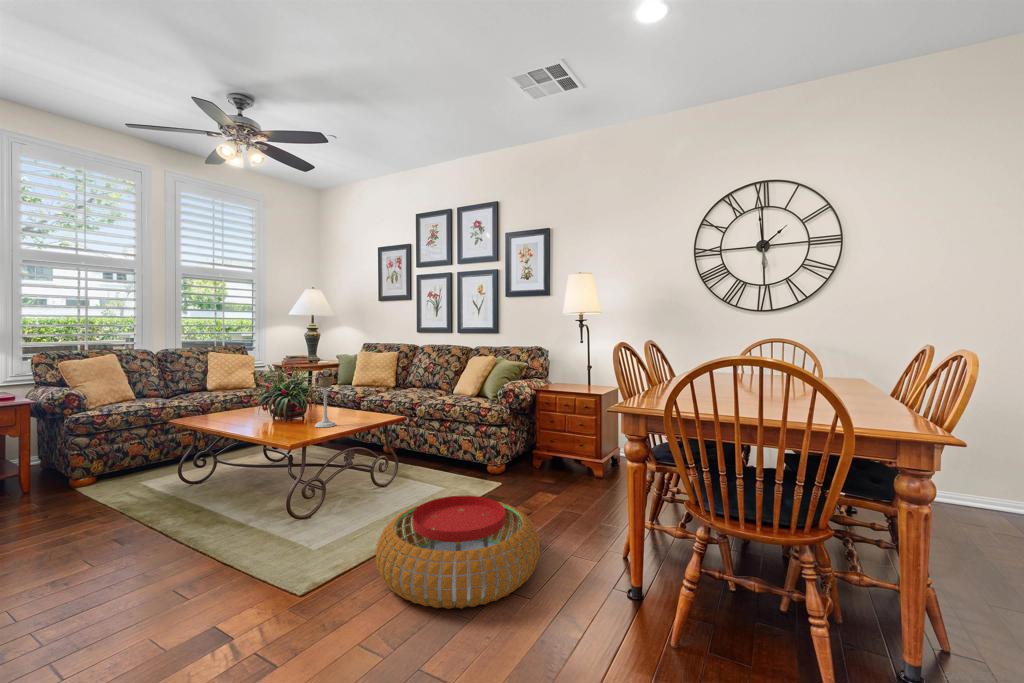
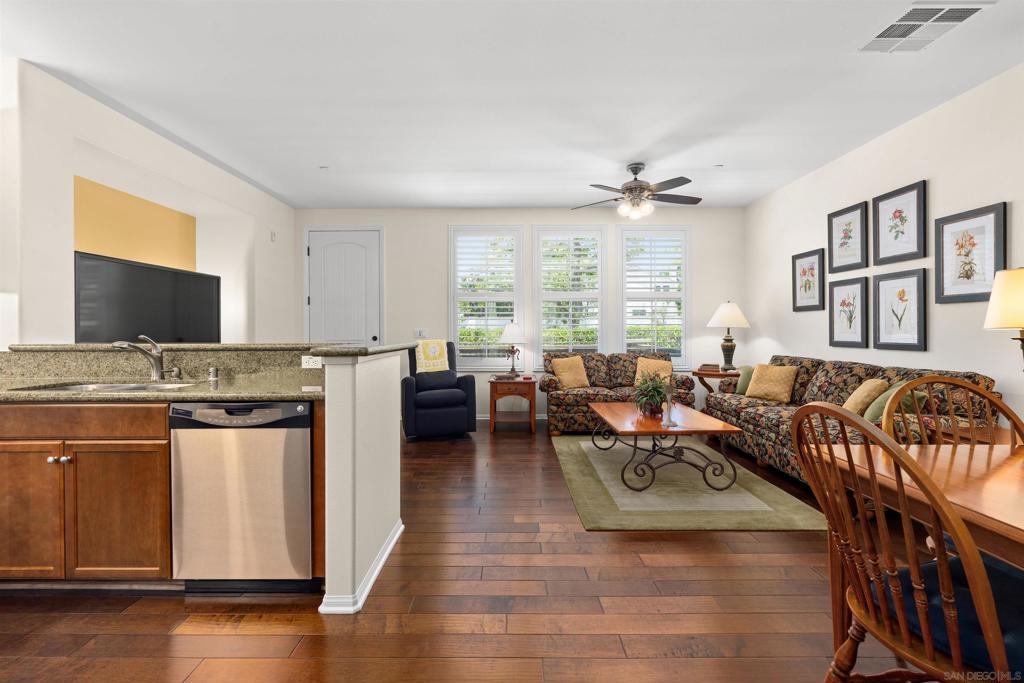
pouf: present [376,496,540,609] -> none [626,500,780,599]

